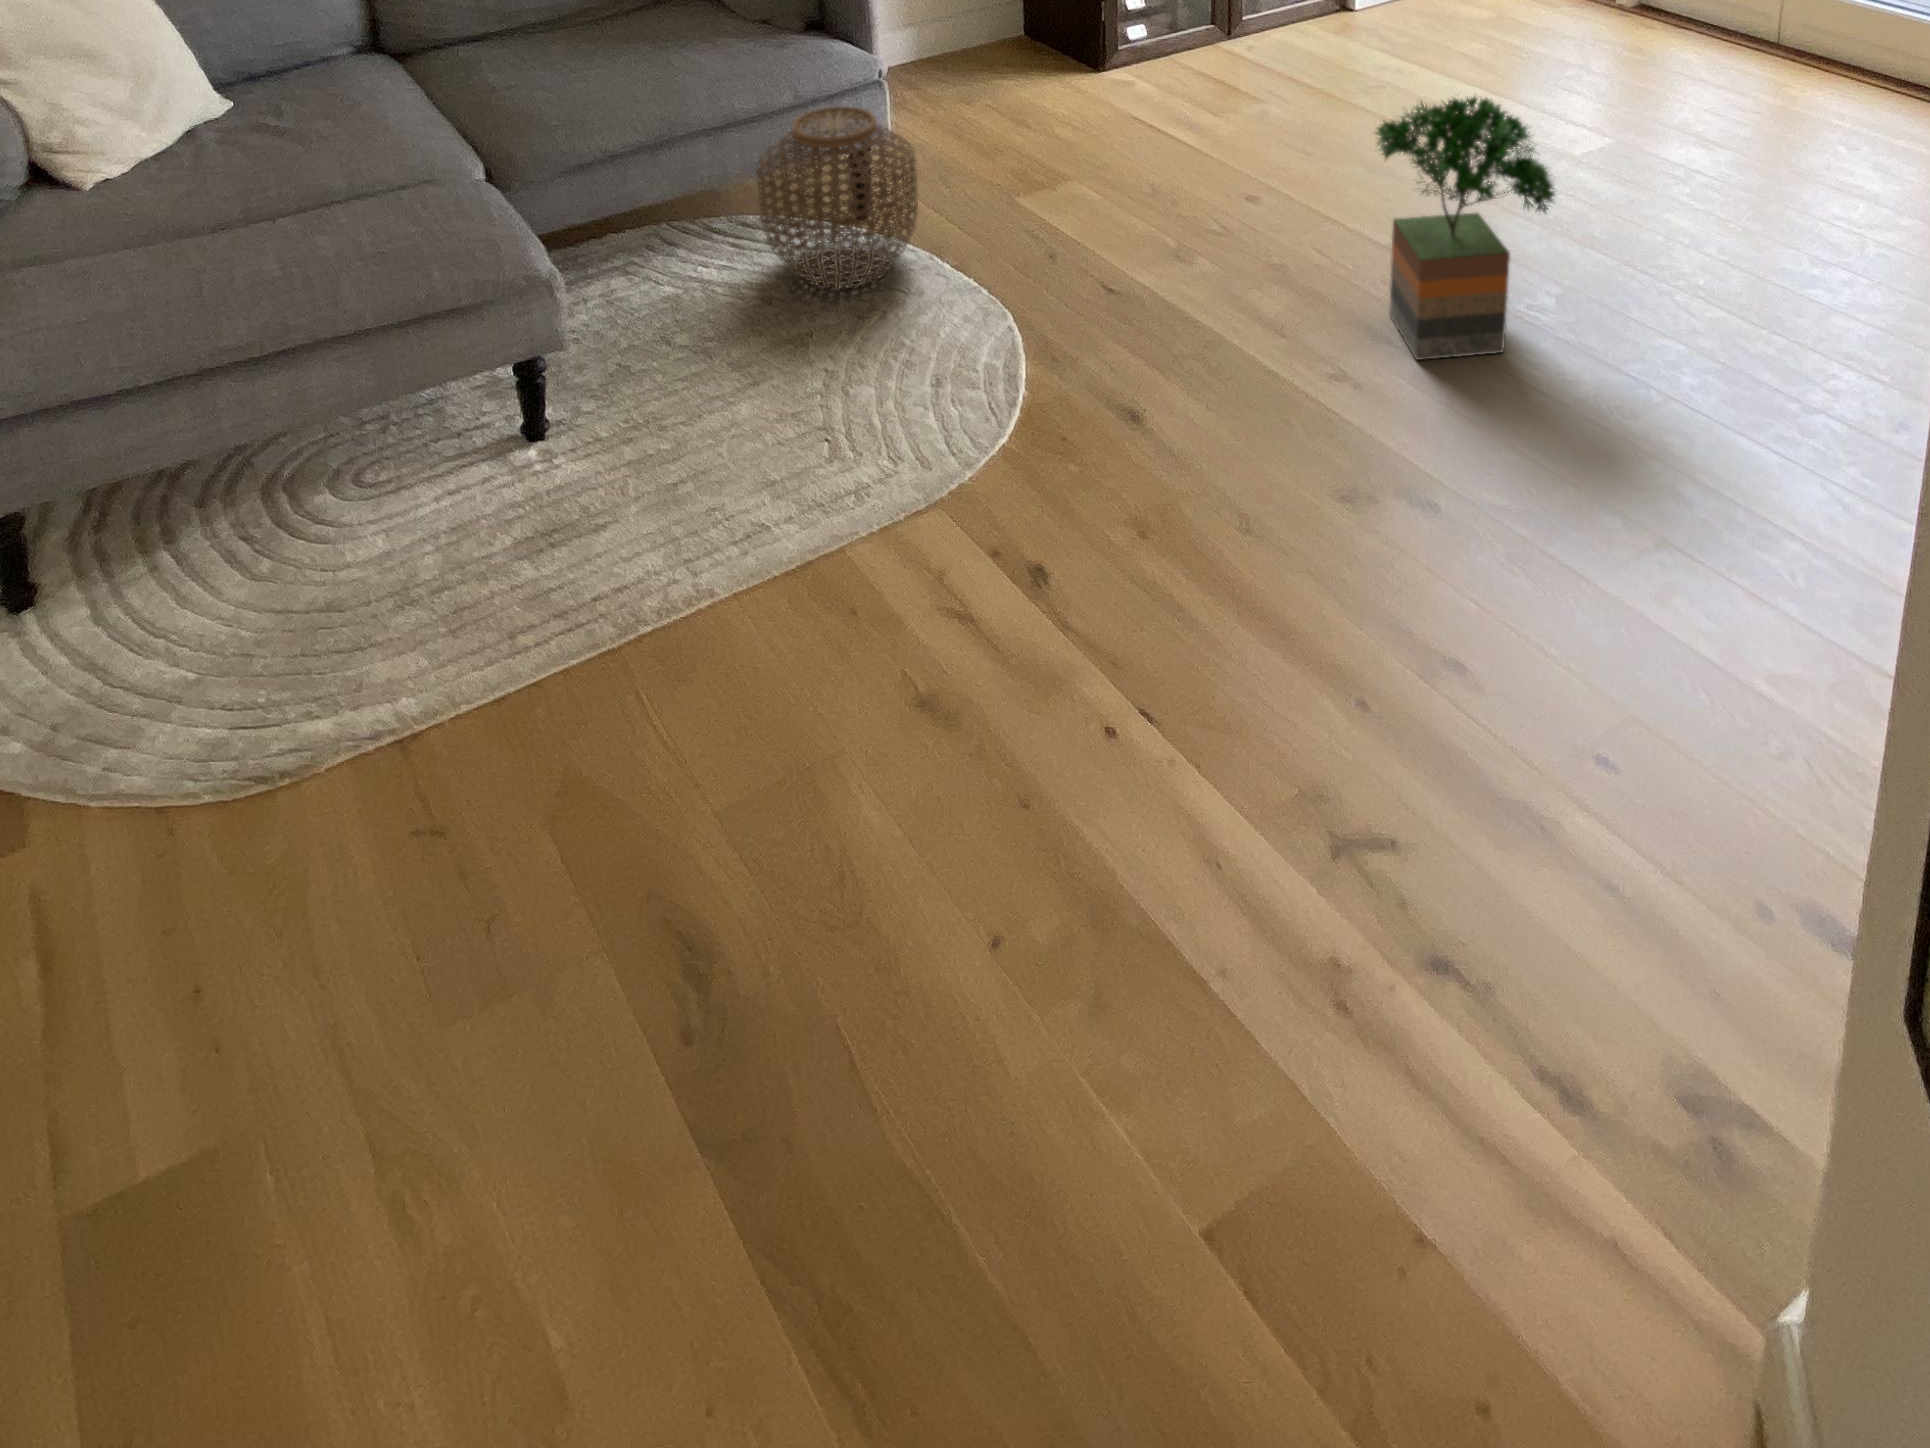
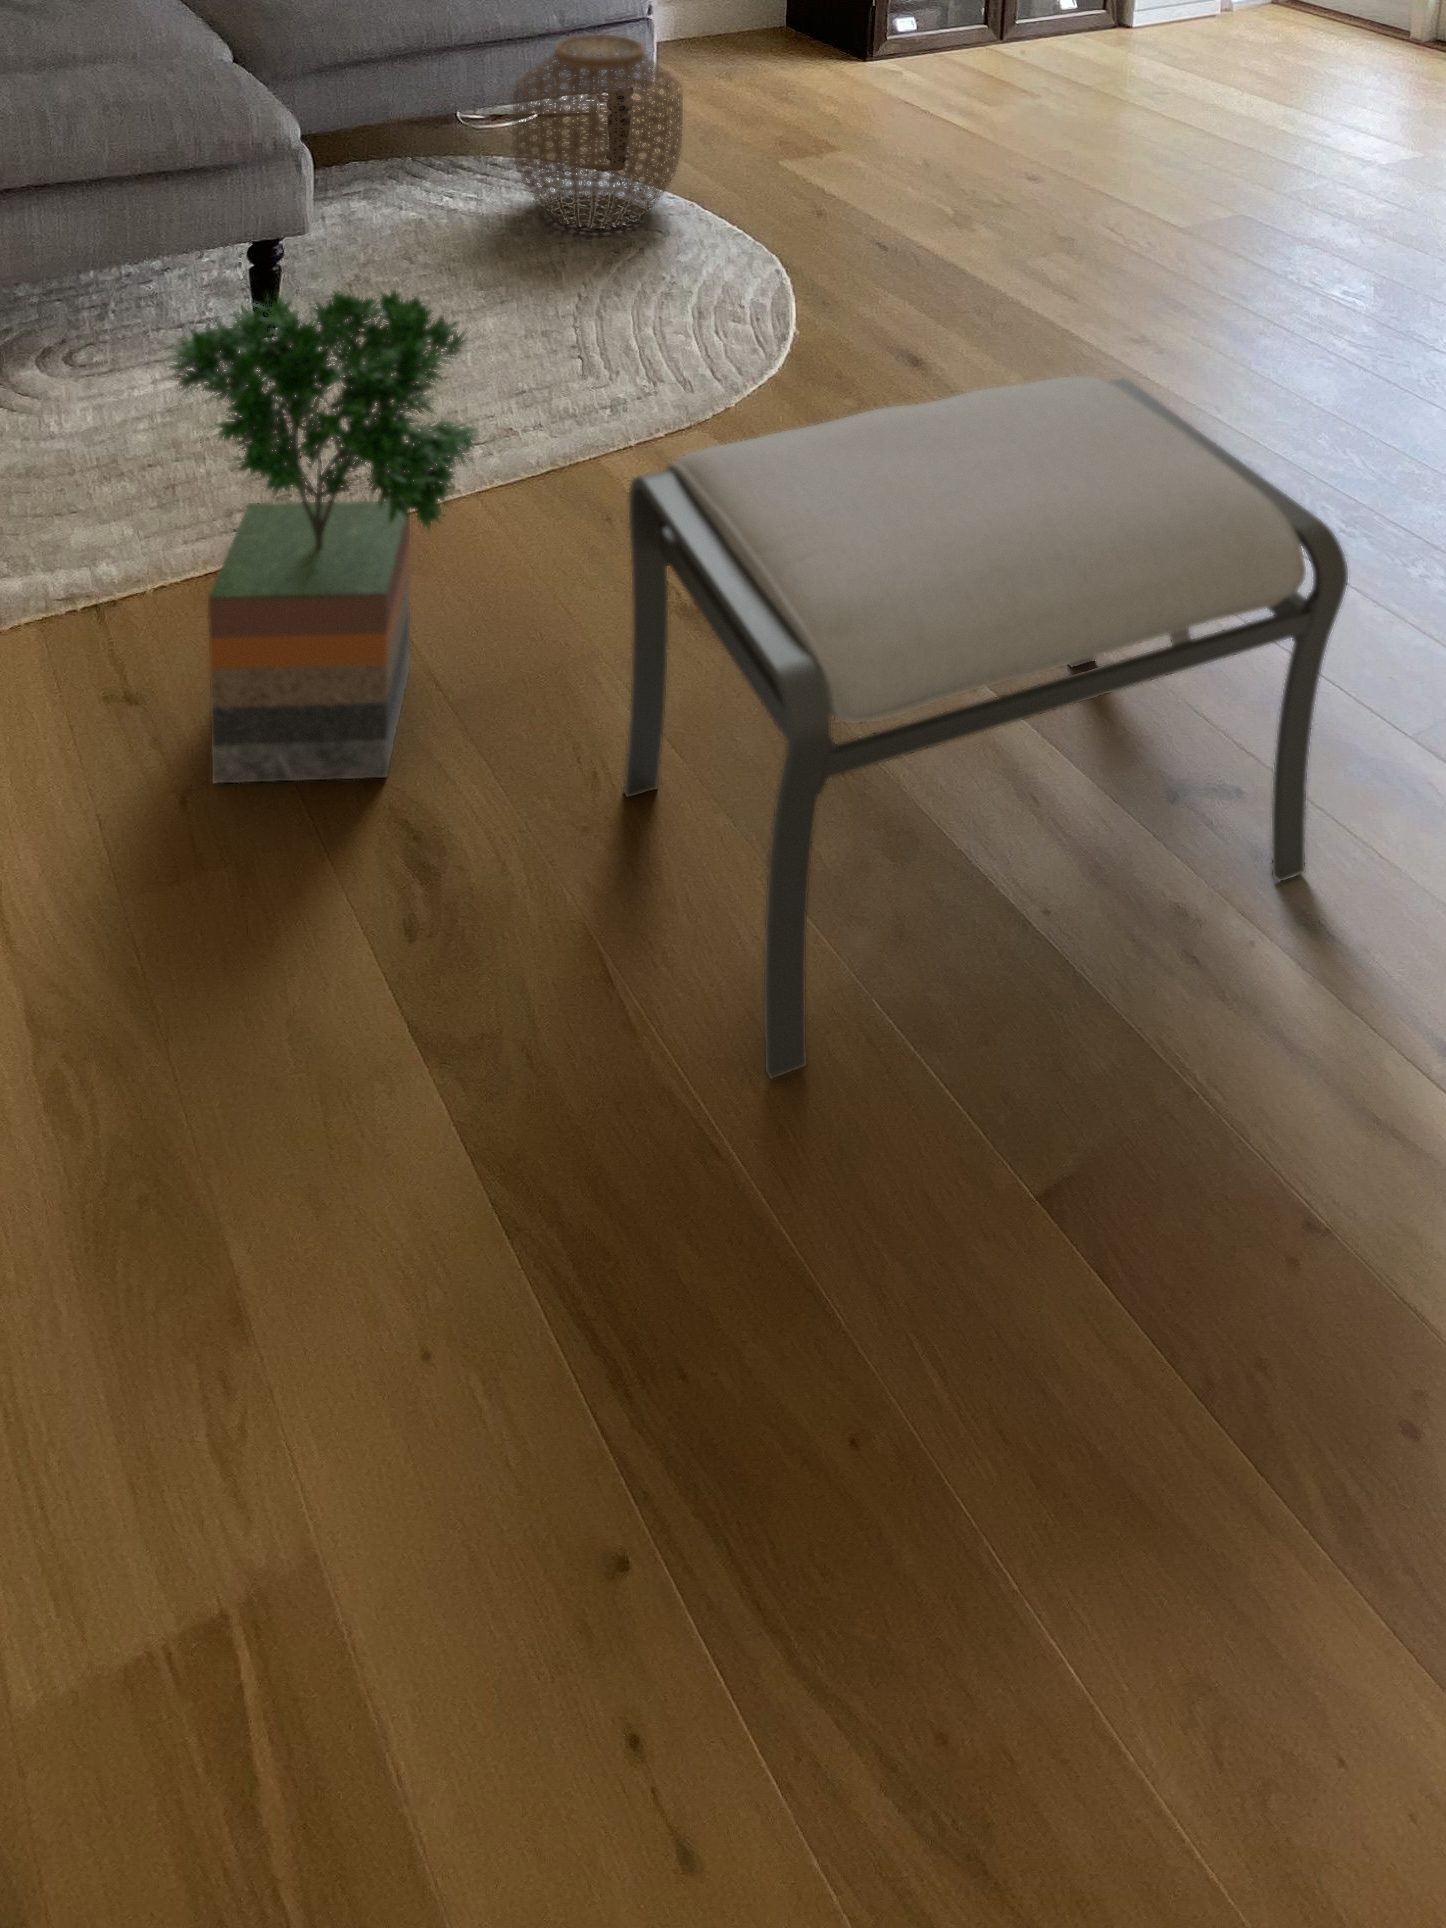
potted tree: present [1376,97,1555,360] -> present [165,290,478,783]
ottoman: none [846,494,1467,1167] -> present [624,376,1348,1079]

